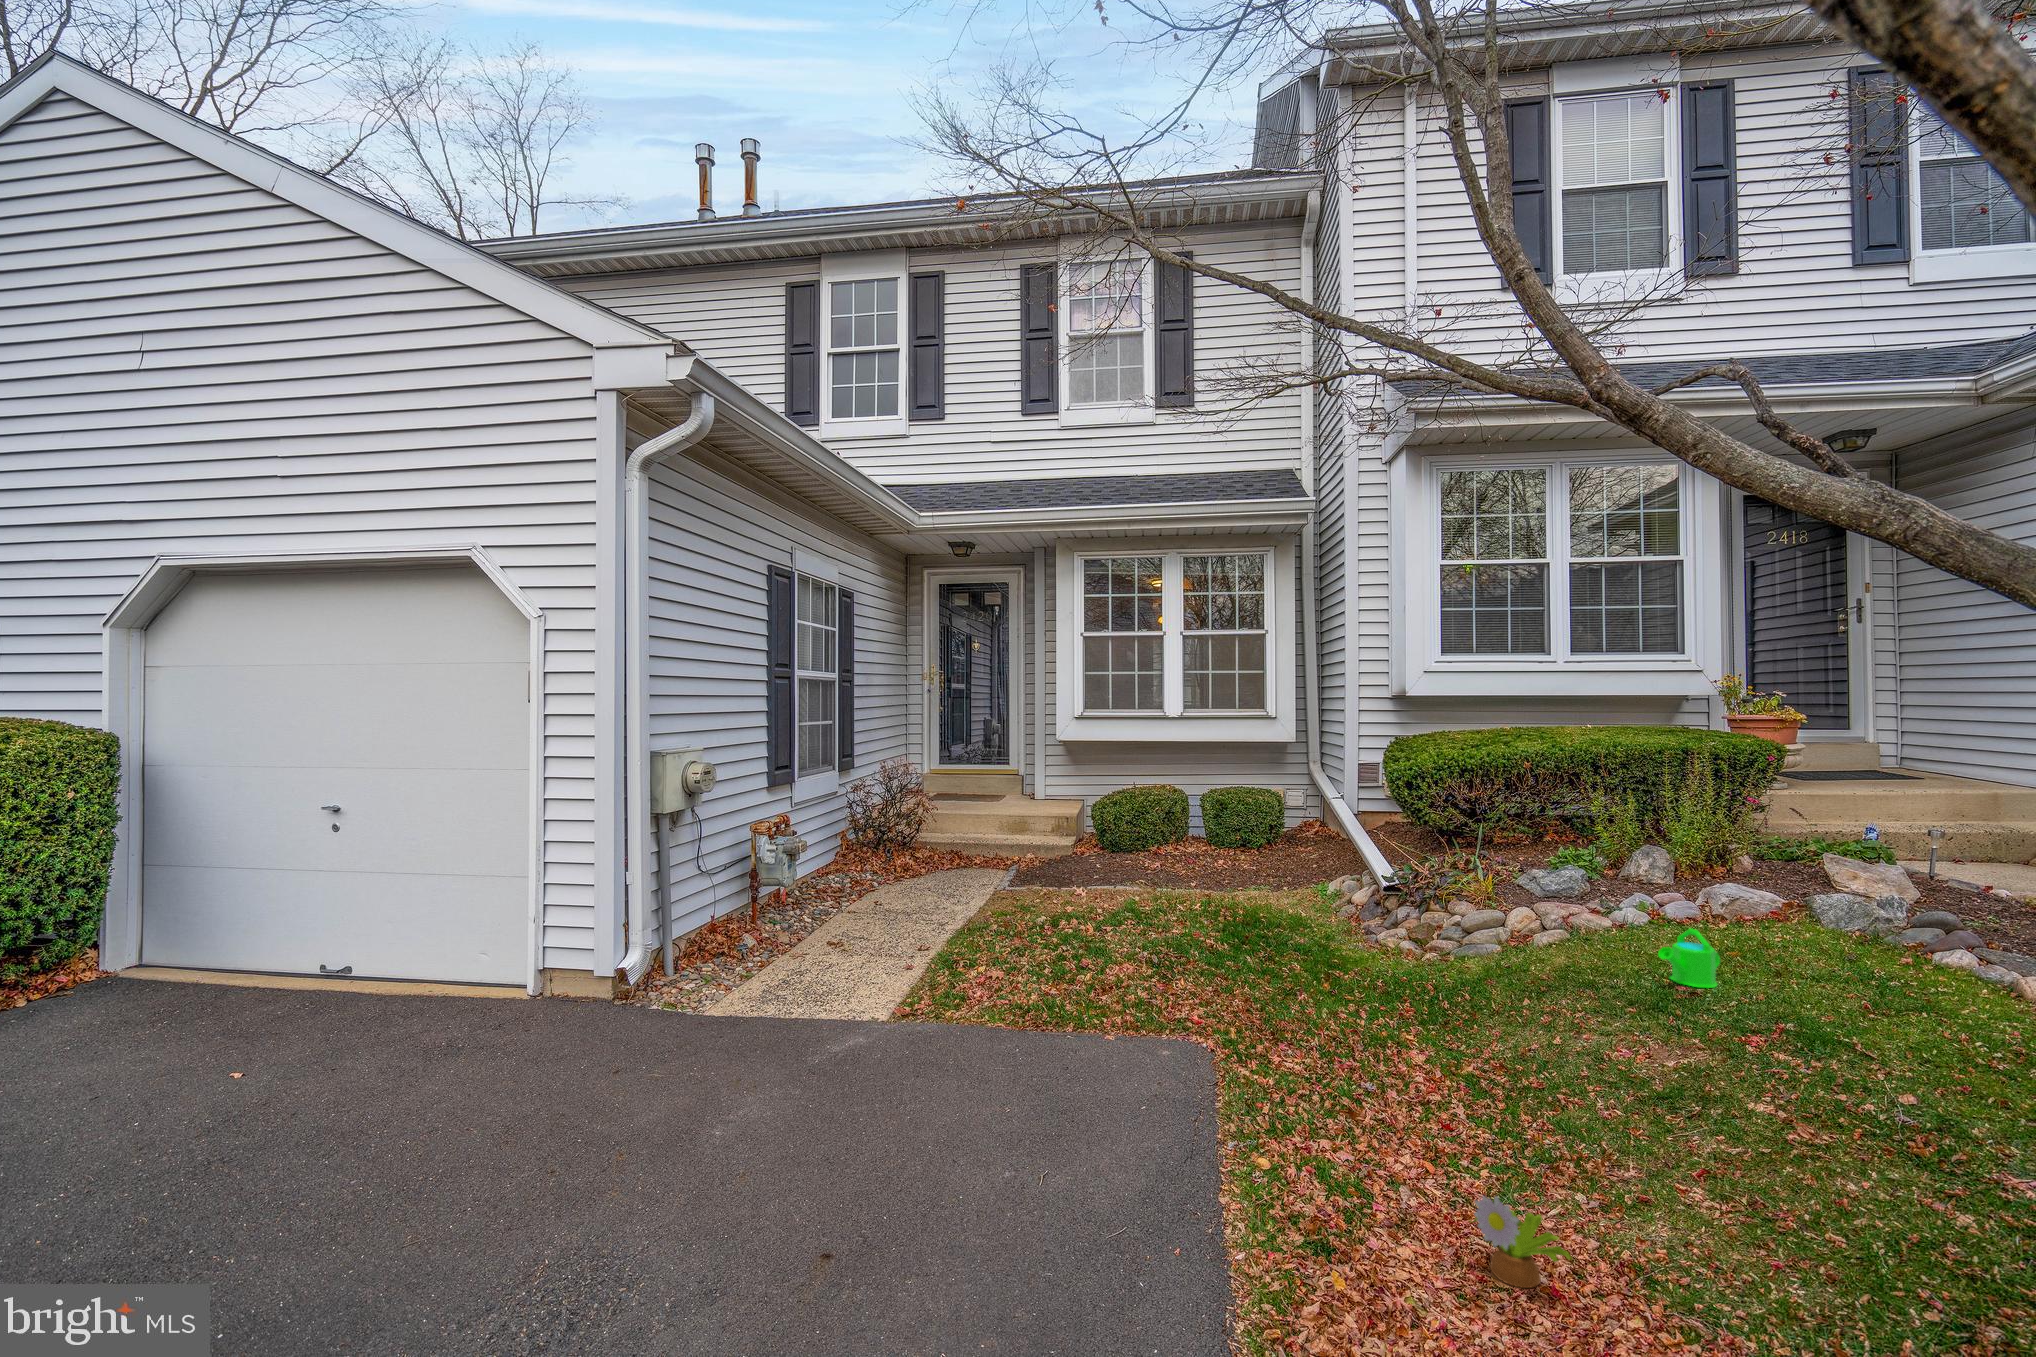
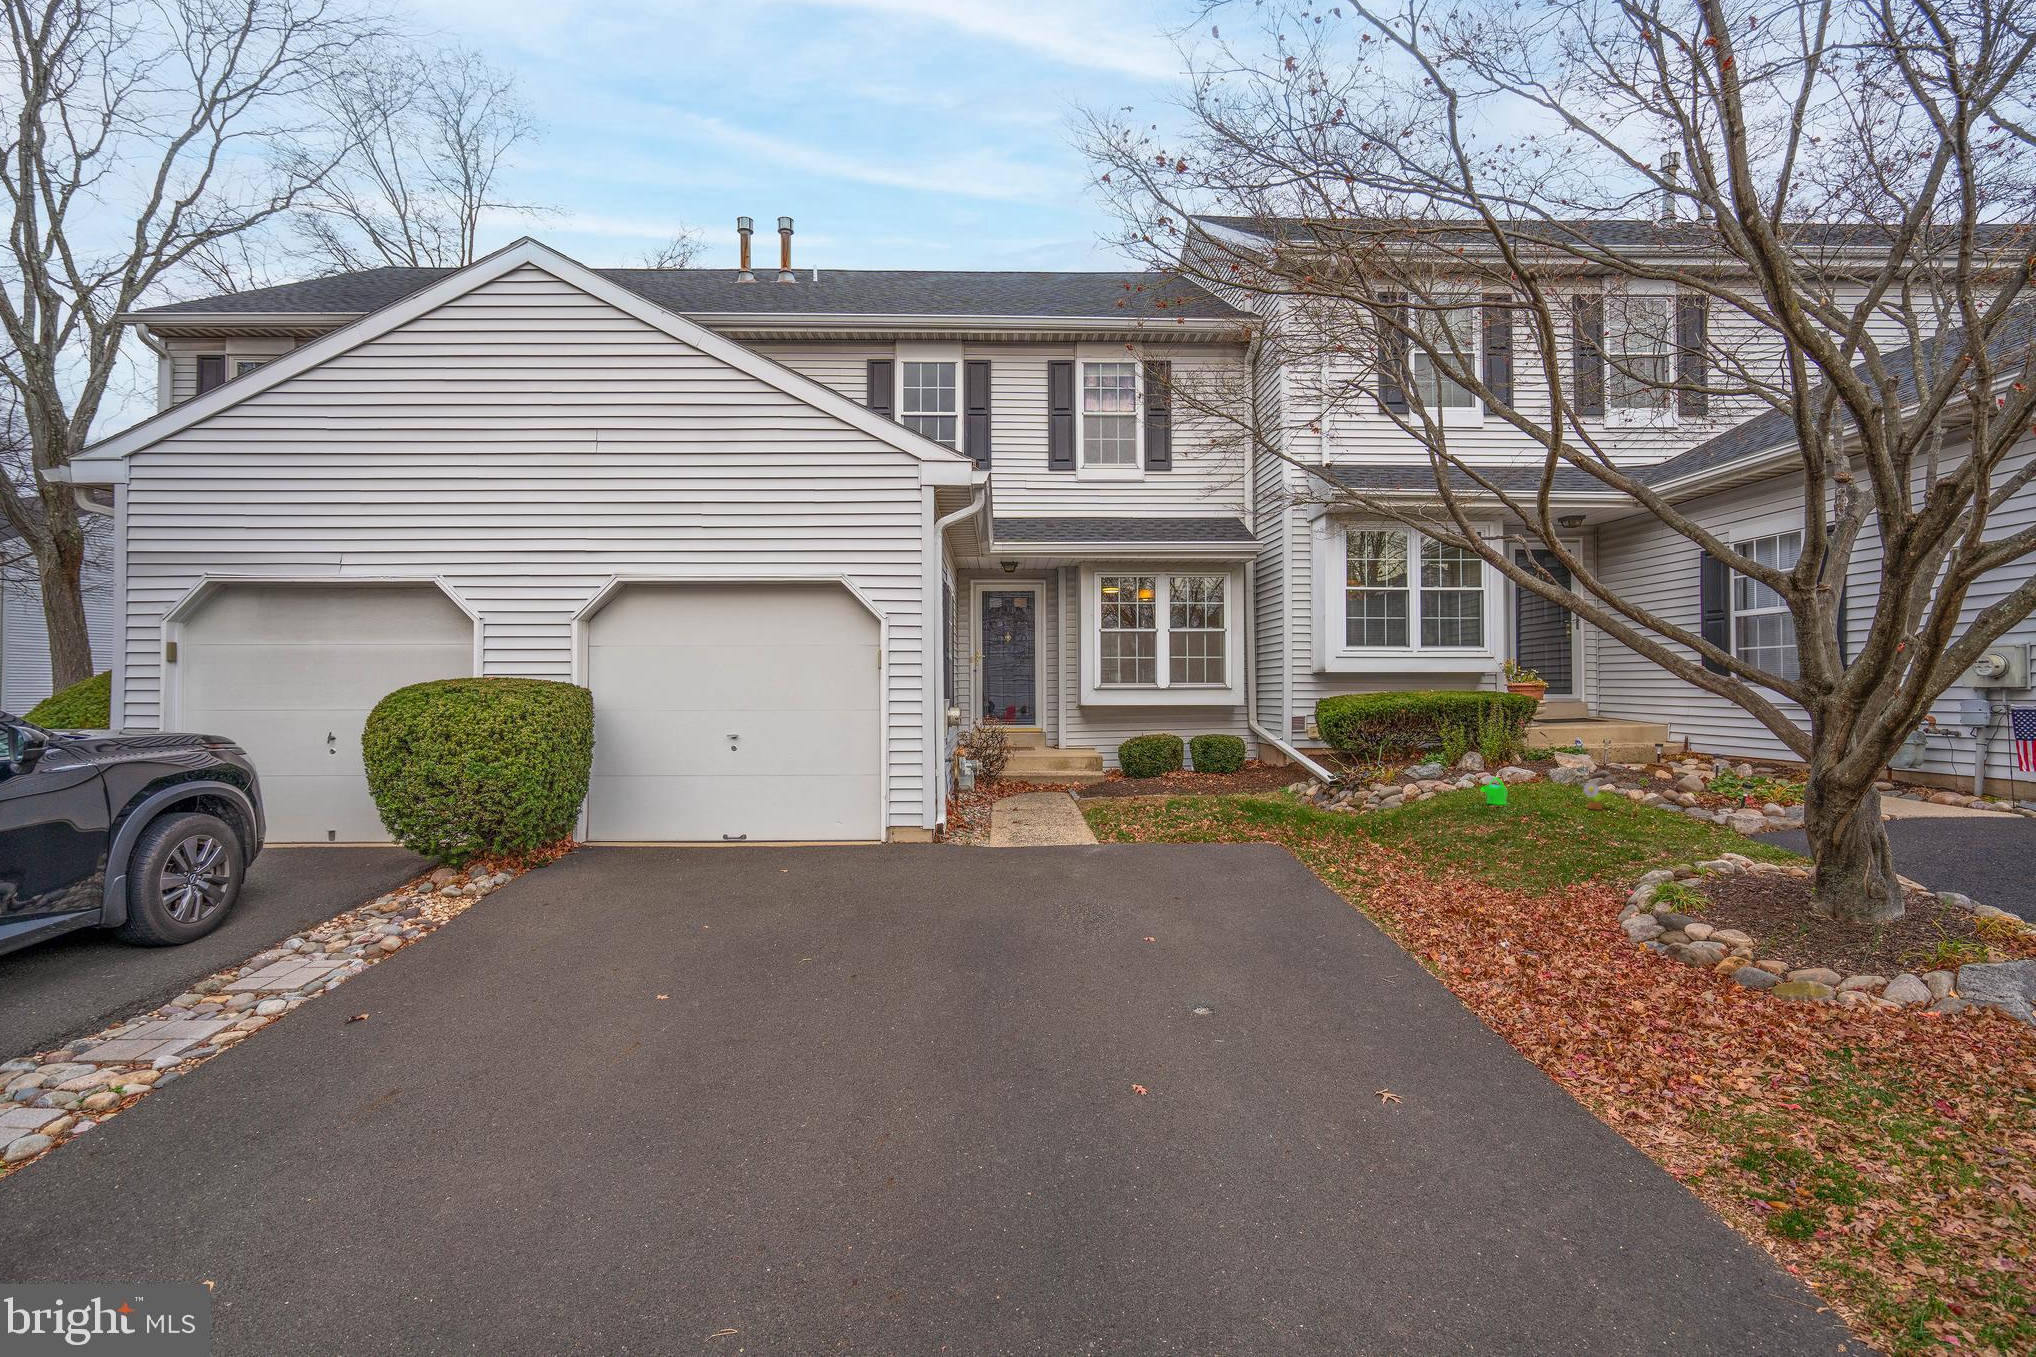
decorative plant: present [1472,1196,1571,1288] -> present [1584,782,1611,809]

